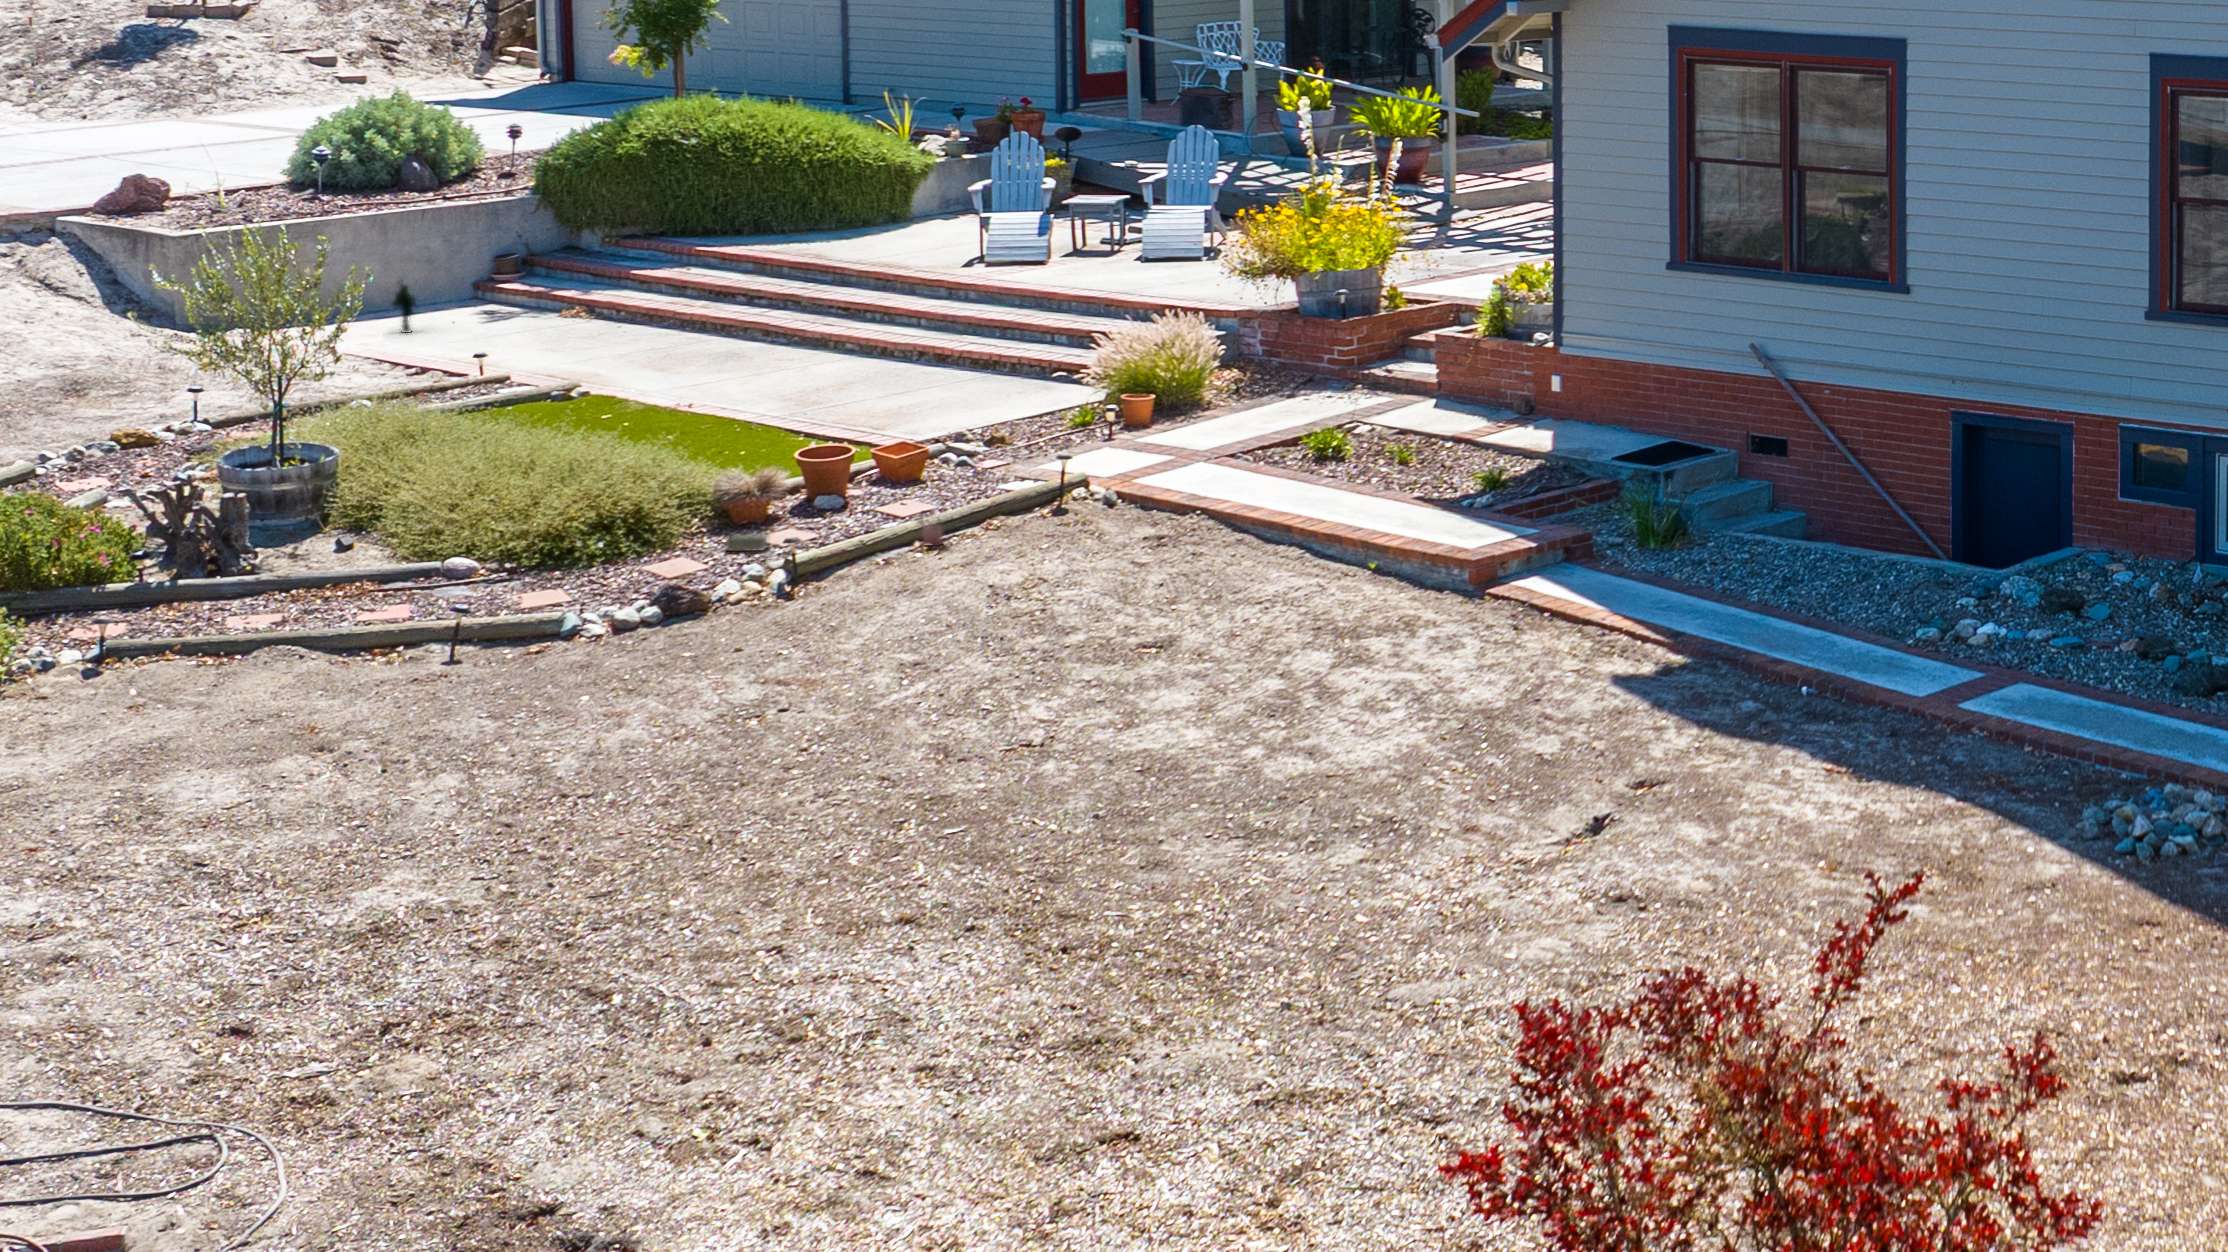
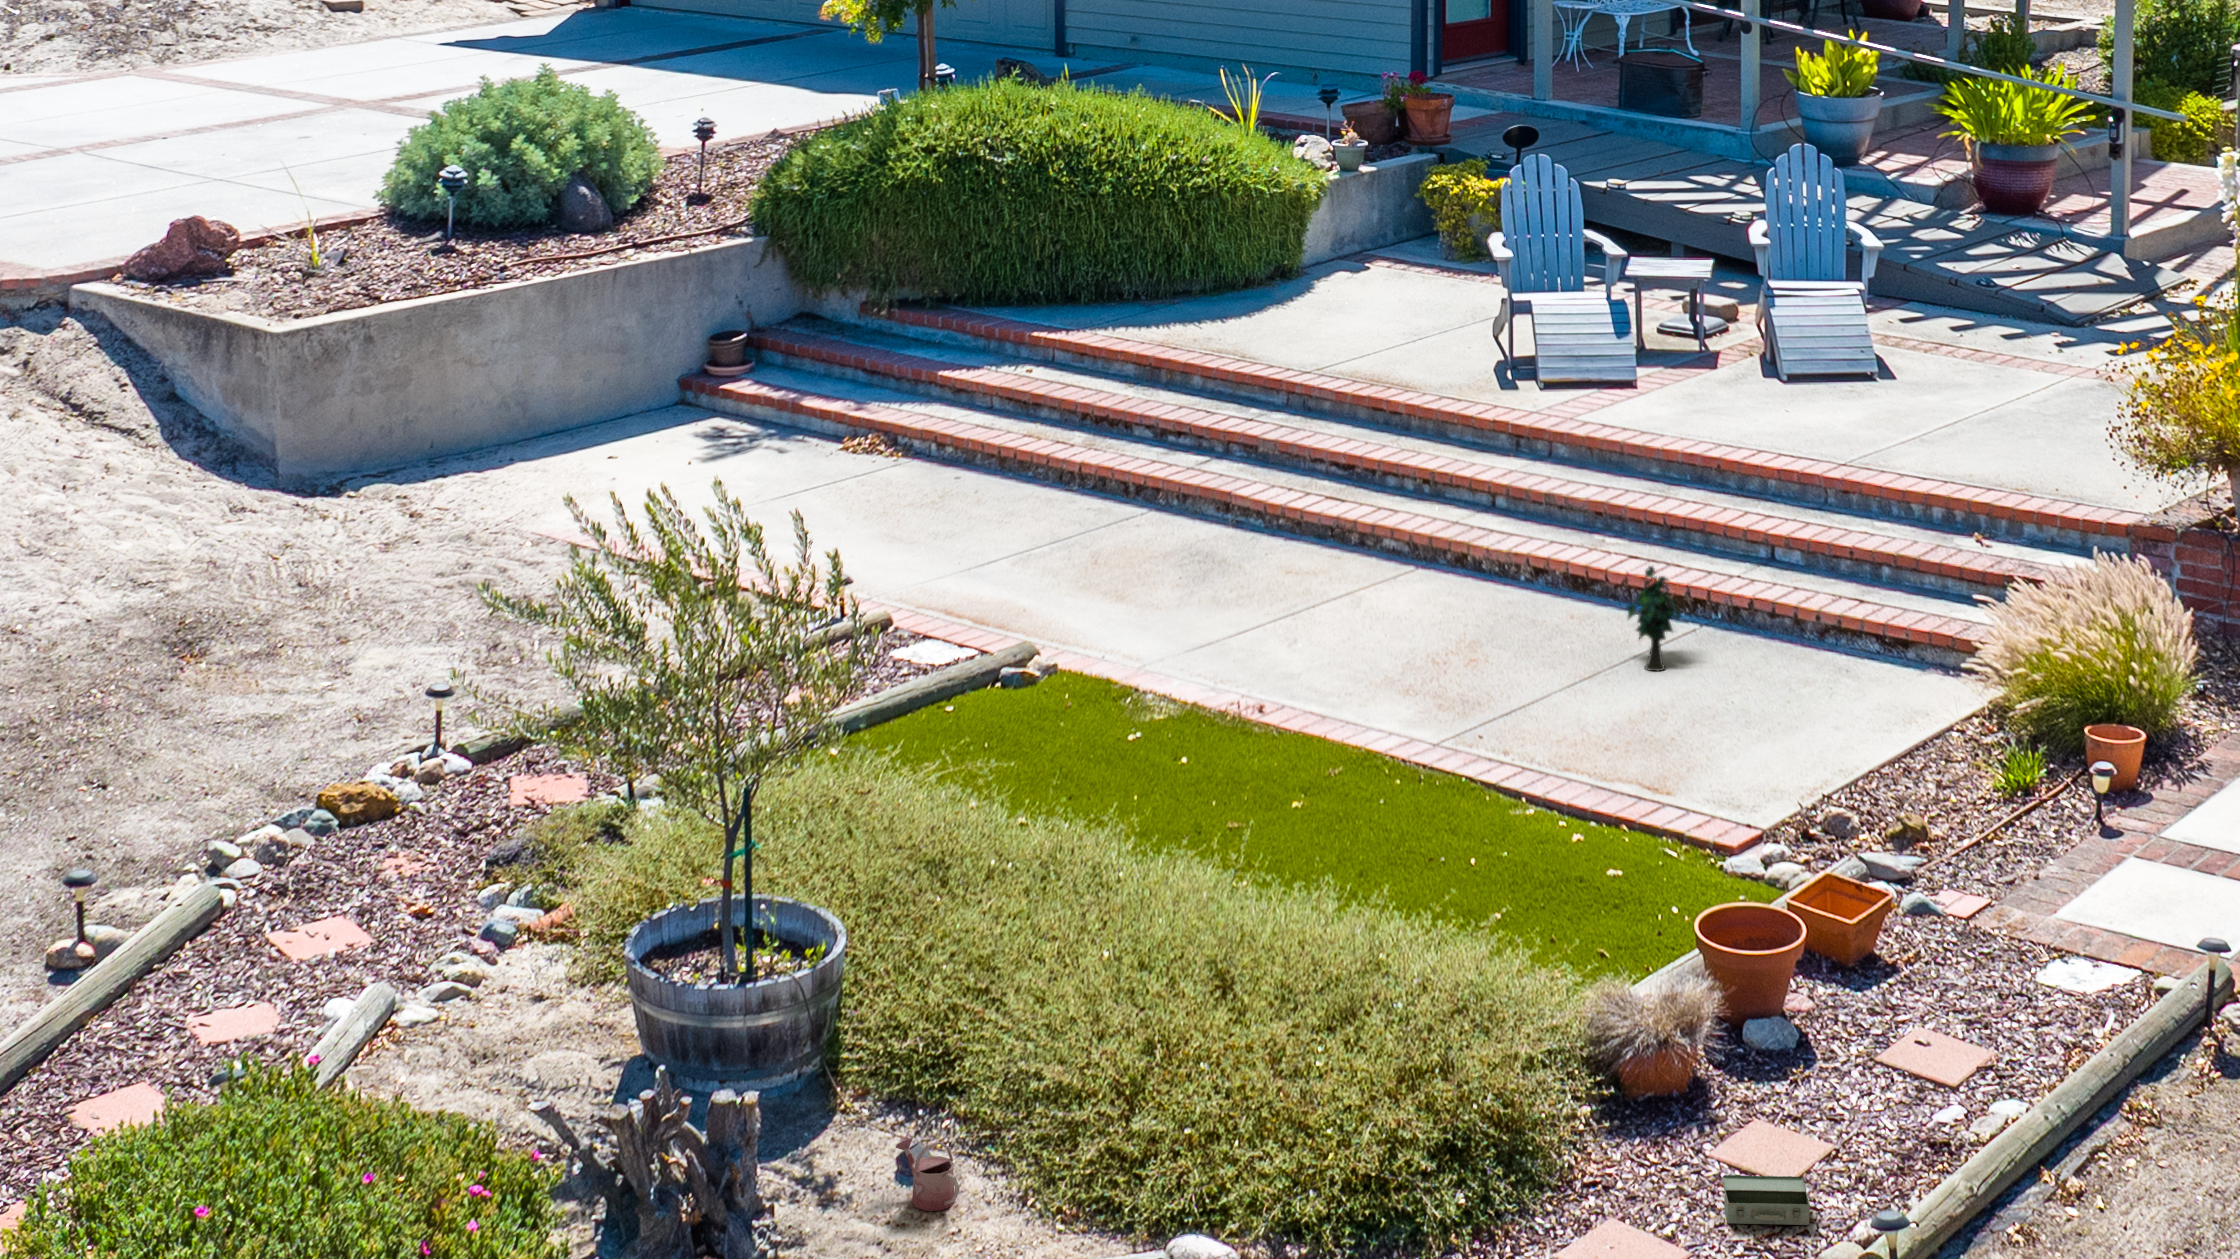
decorative plant: present [392,281,416,333] -> present [1628,566,1681,671]
watering can: present [918,518,942,546] -> present [896,1138,959,1211]

